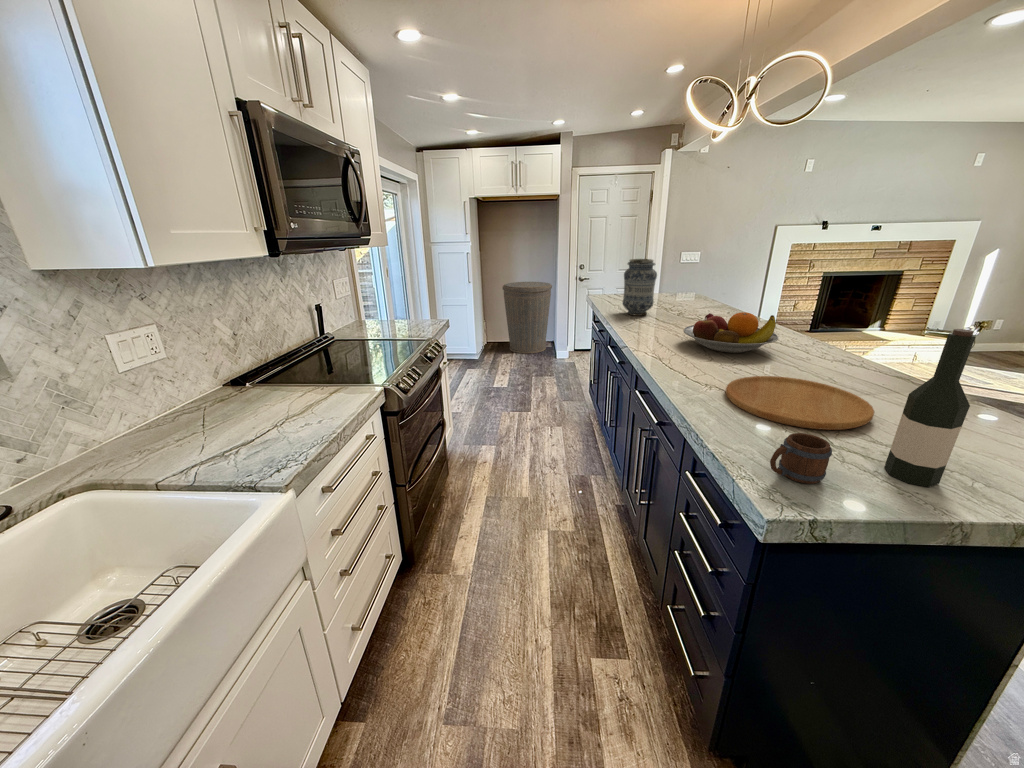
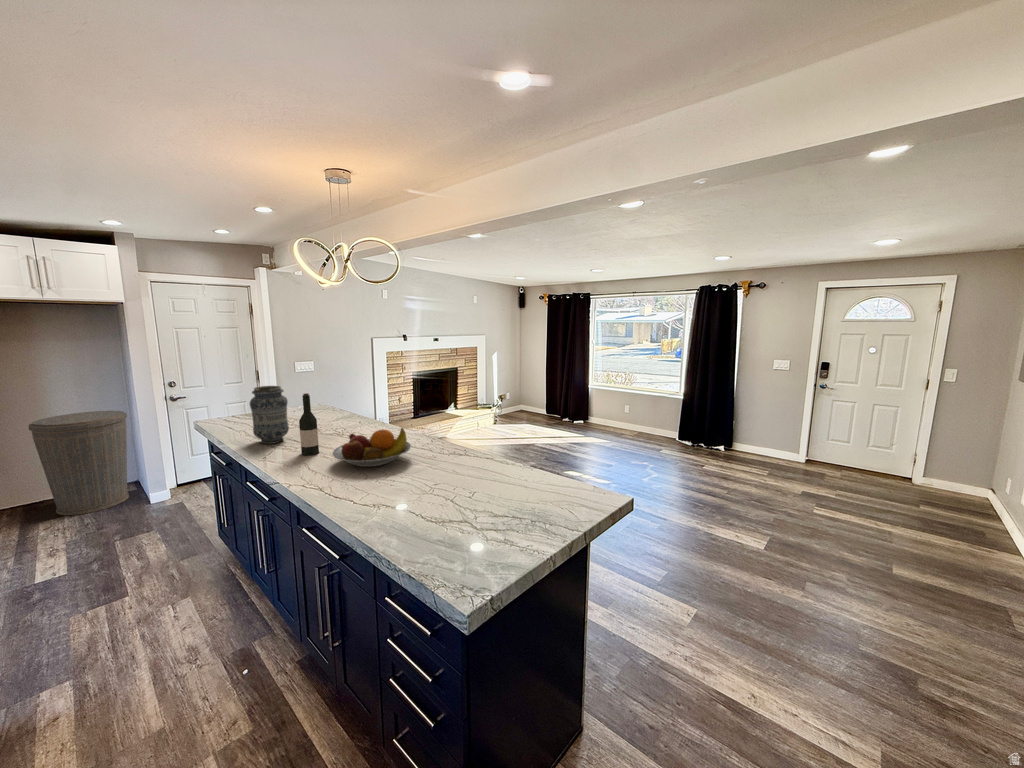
wine bottle: present [884,329,976,487] -> present [299,393,319,455]
cutting board: present [726,376,875,430] -> none [392,478,489,524]
mug: present [770,433,832,484] -> none [453,531,485,572]

